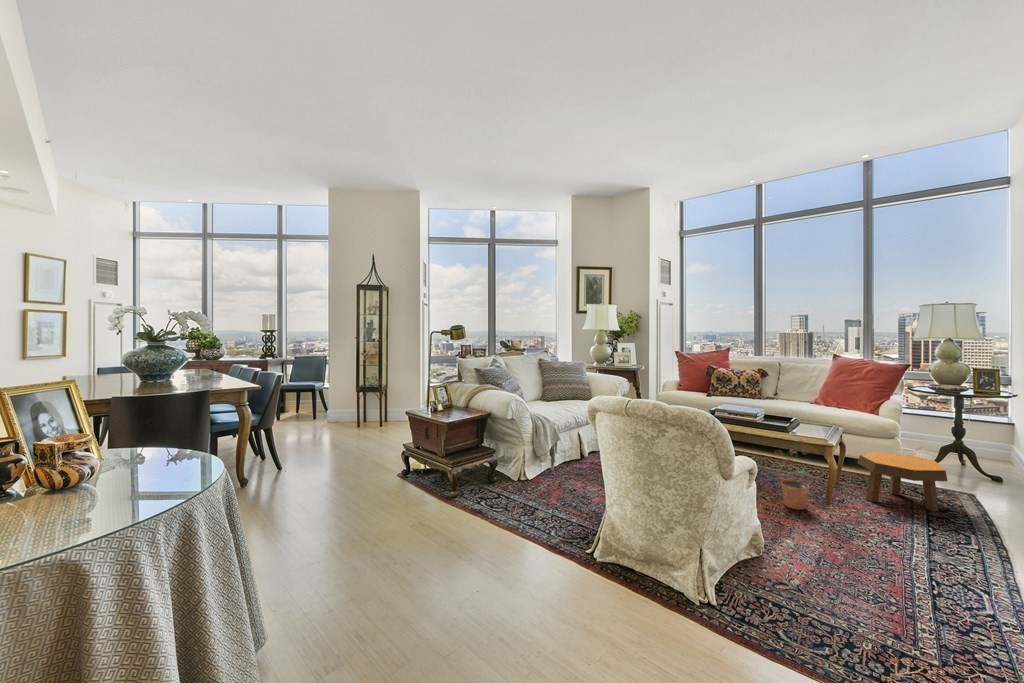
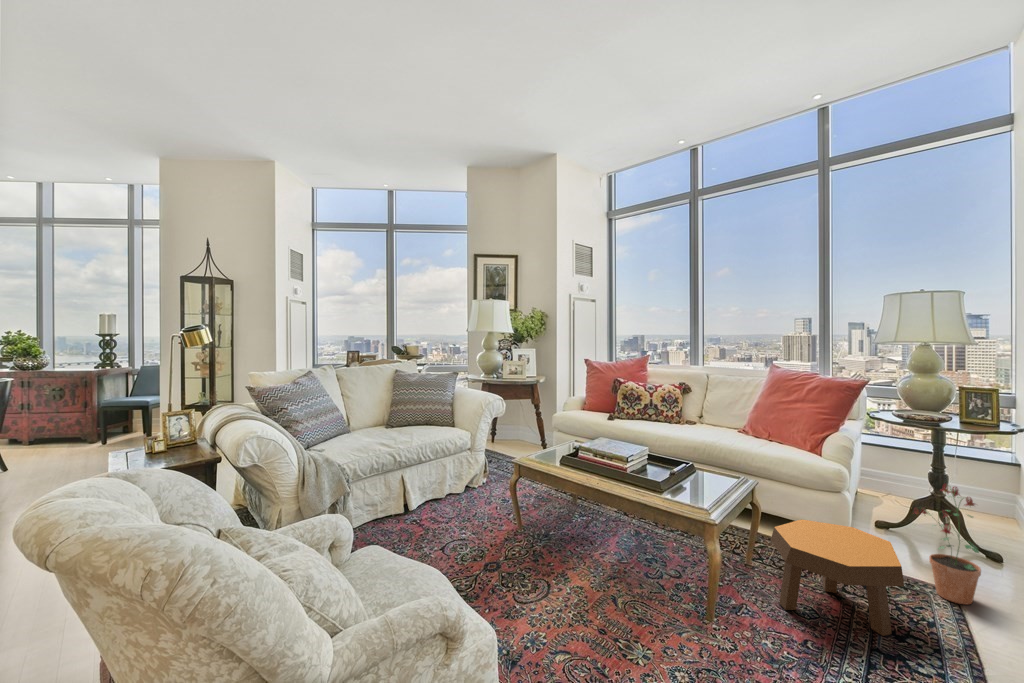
potted plant: present [775,440,809,510] -> present [915,484,981,604]

